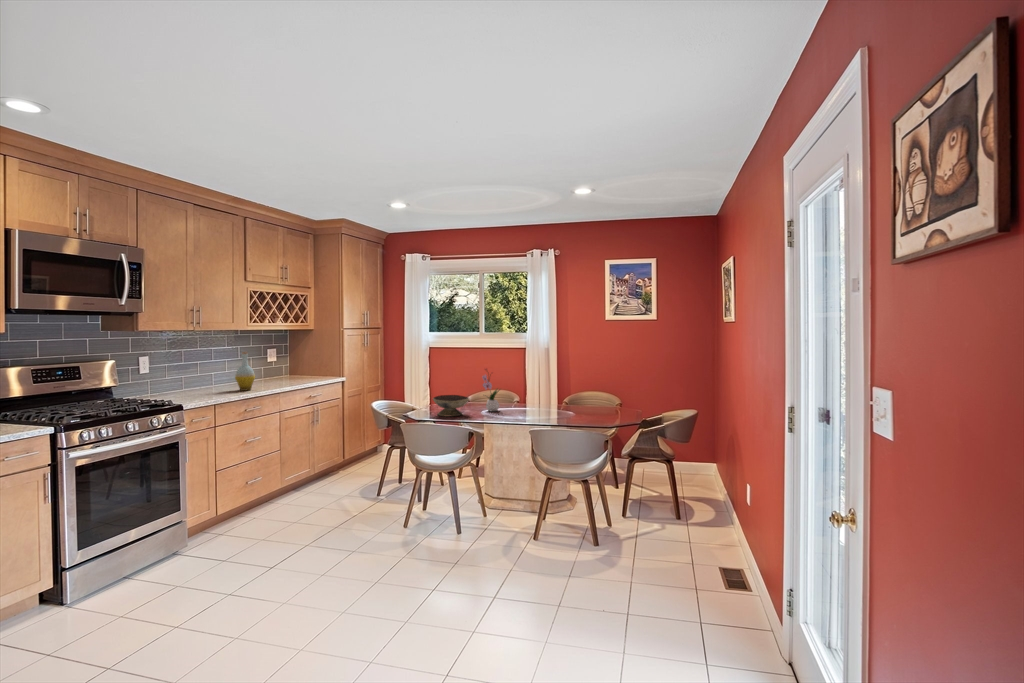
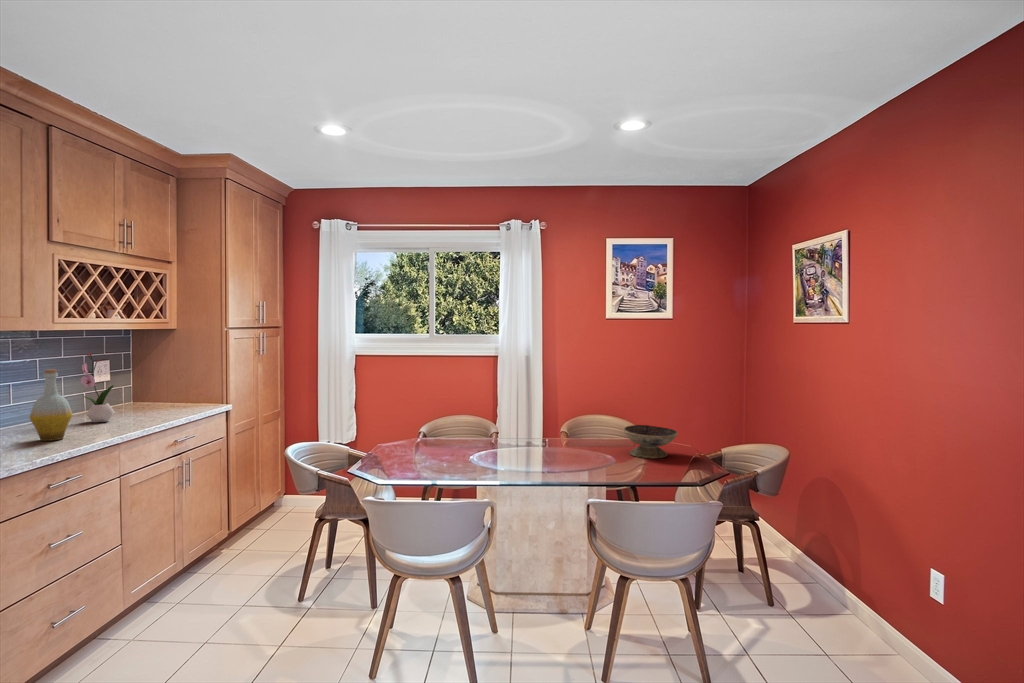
flower arrangement: present [482,369,499,411] -> present [81,353,115,423]
decorative bowl: present [433,395,469,416] -> present [624,425,678,458]

